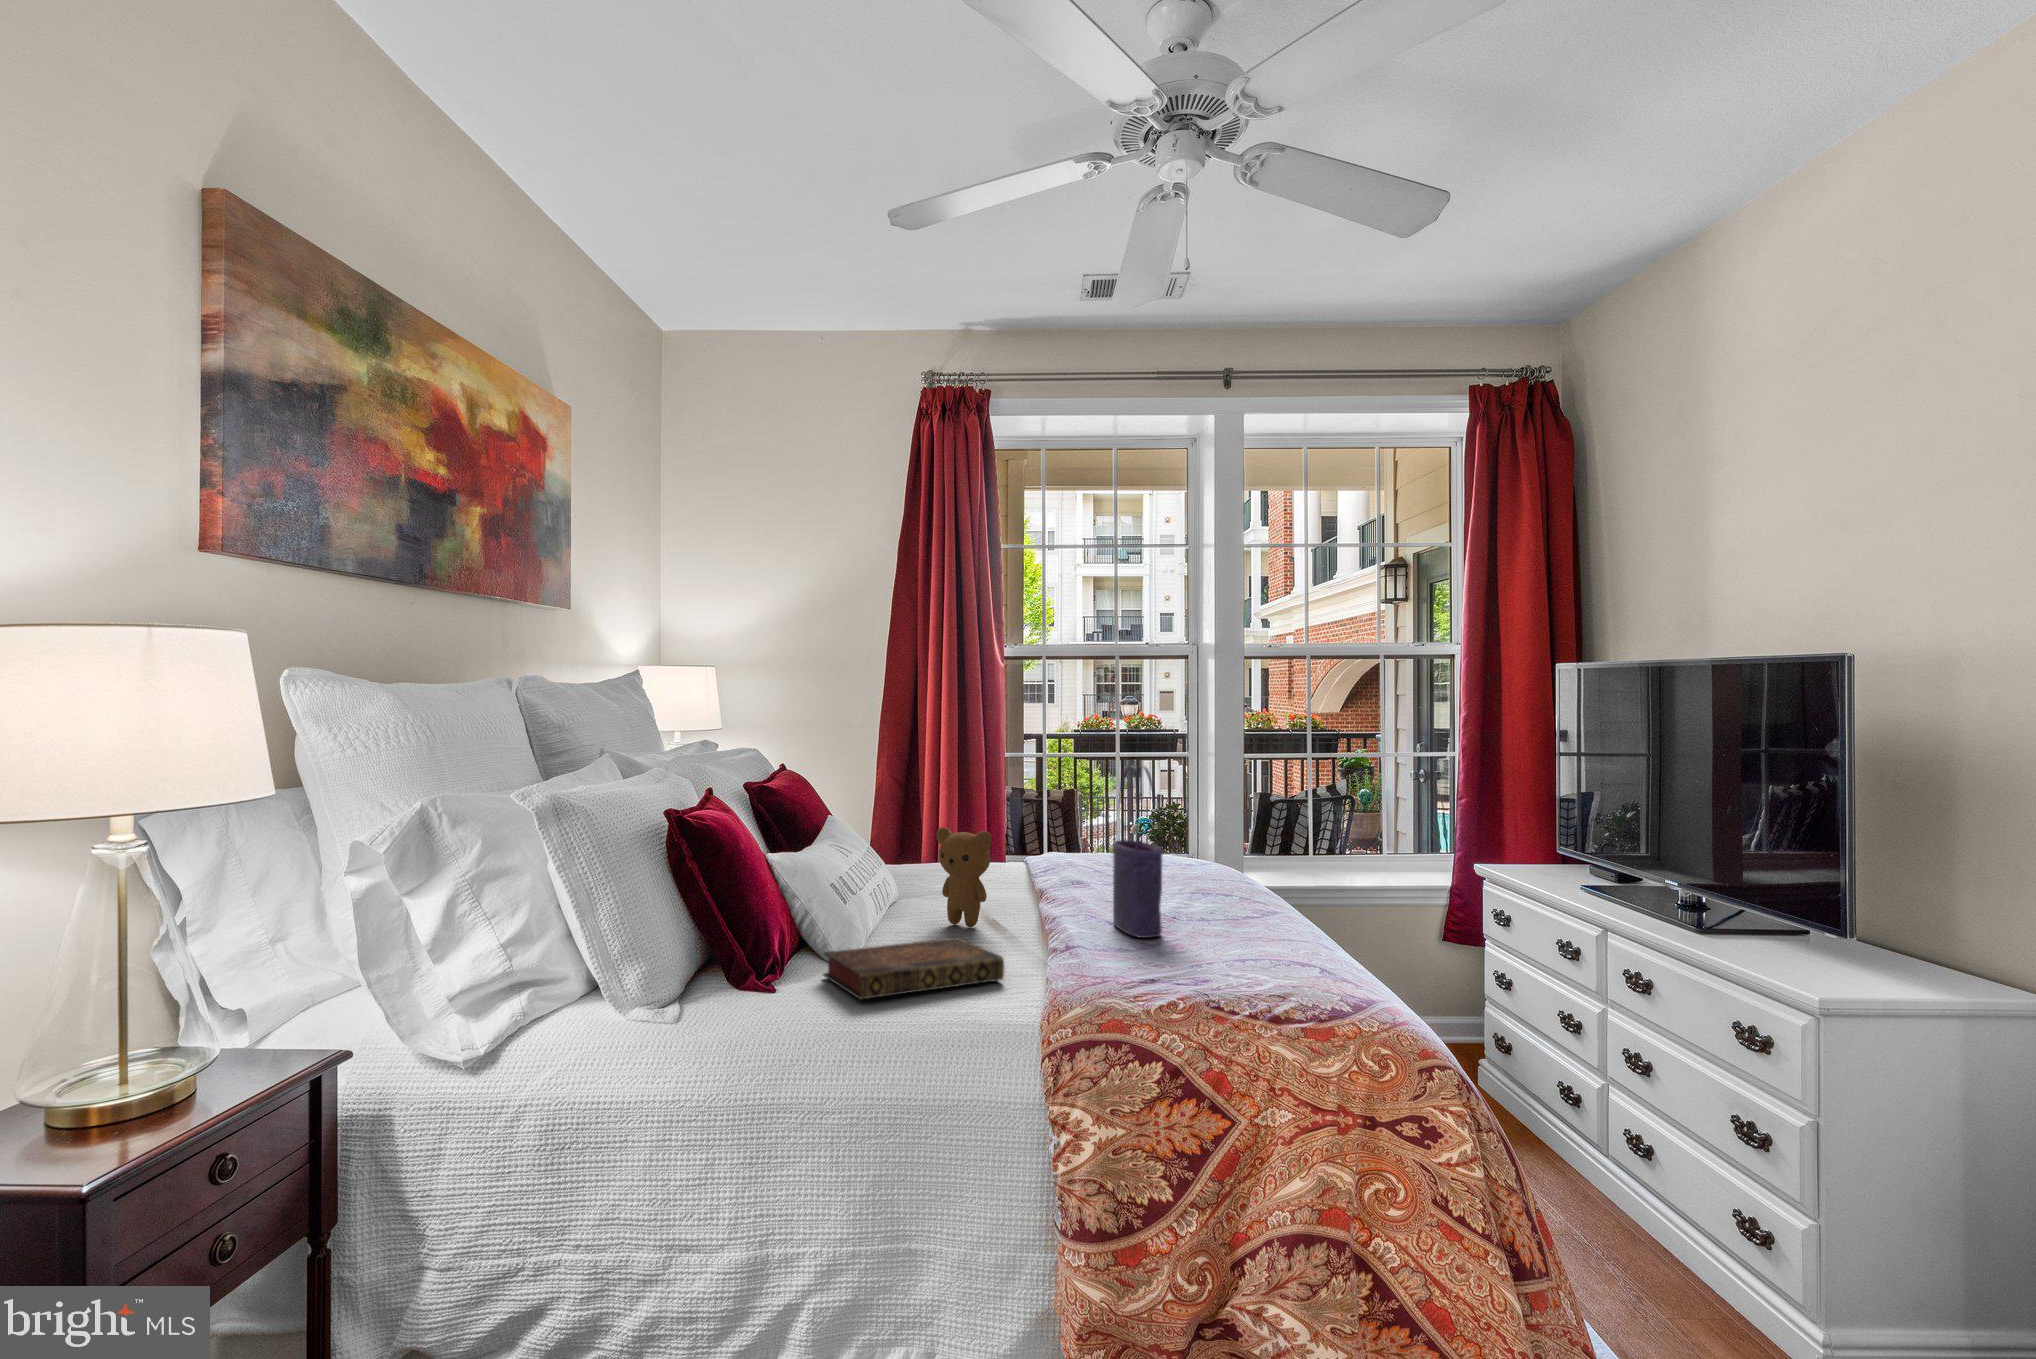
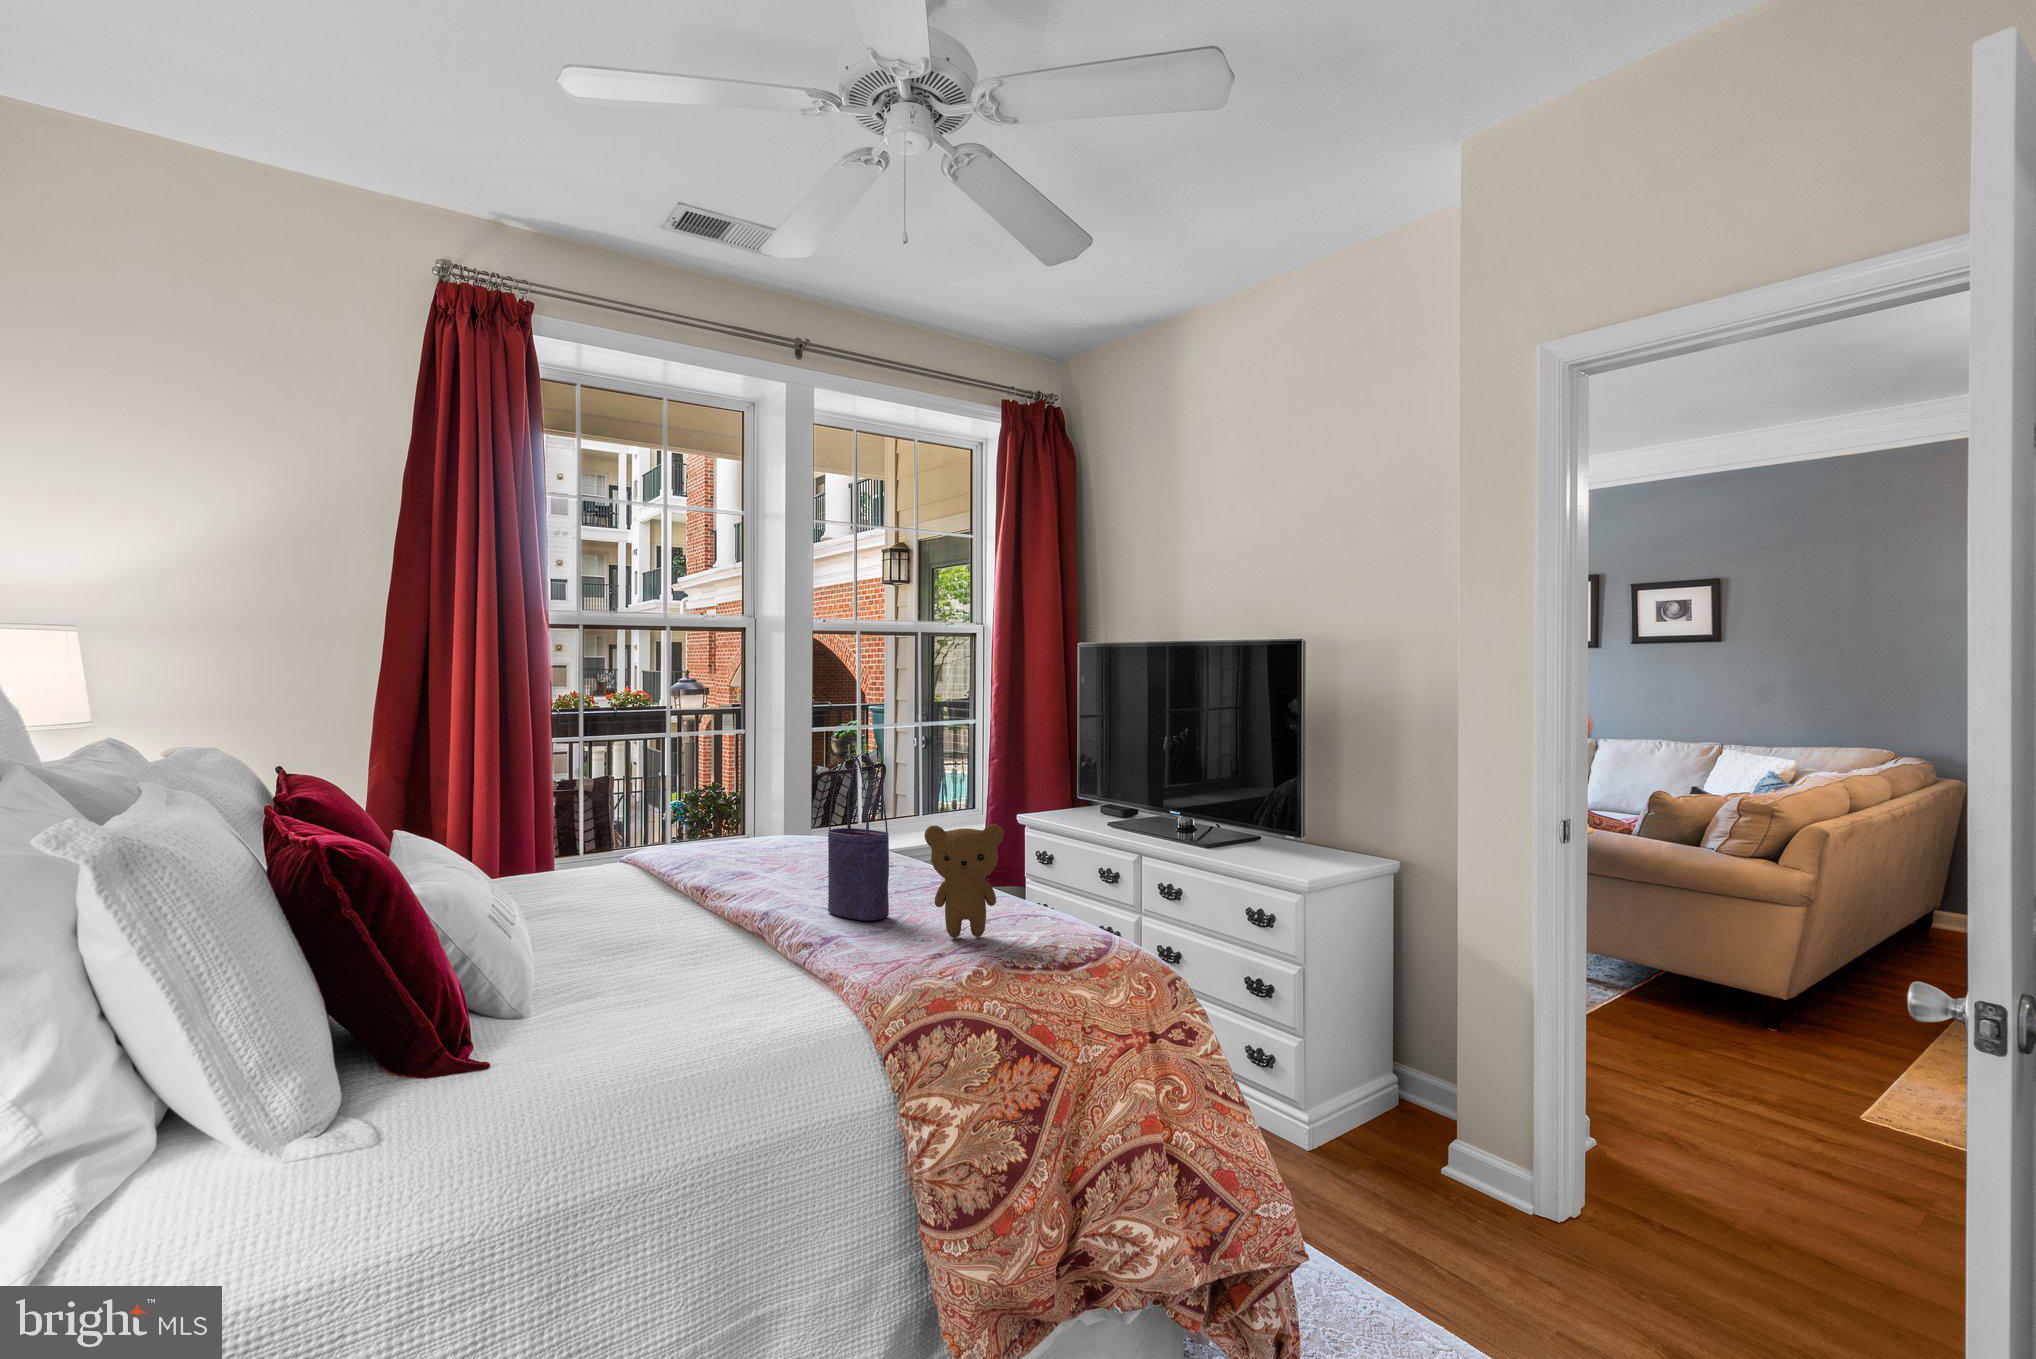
teddy bear: present [936,827,992,927] -> present [924,824,1004,938]
book: present [823,938,1005,999] -> none [555,955,778,1047]

